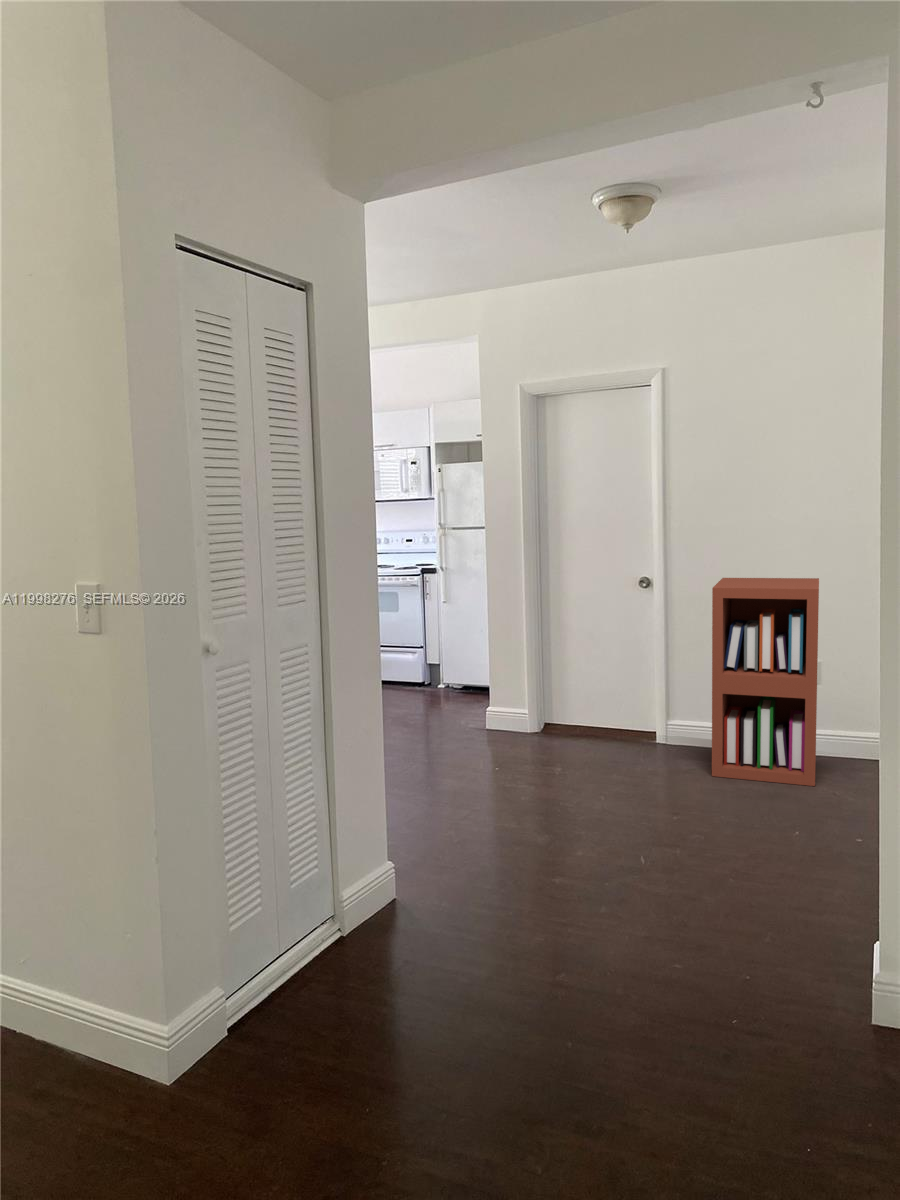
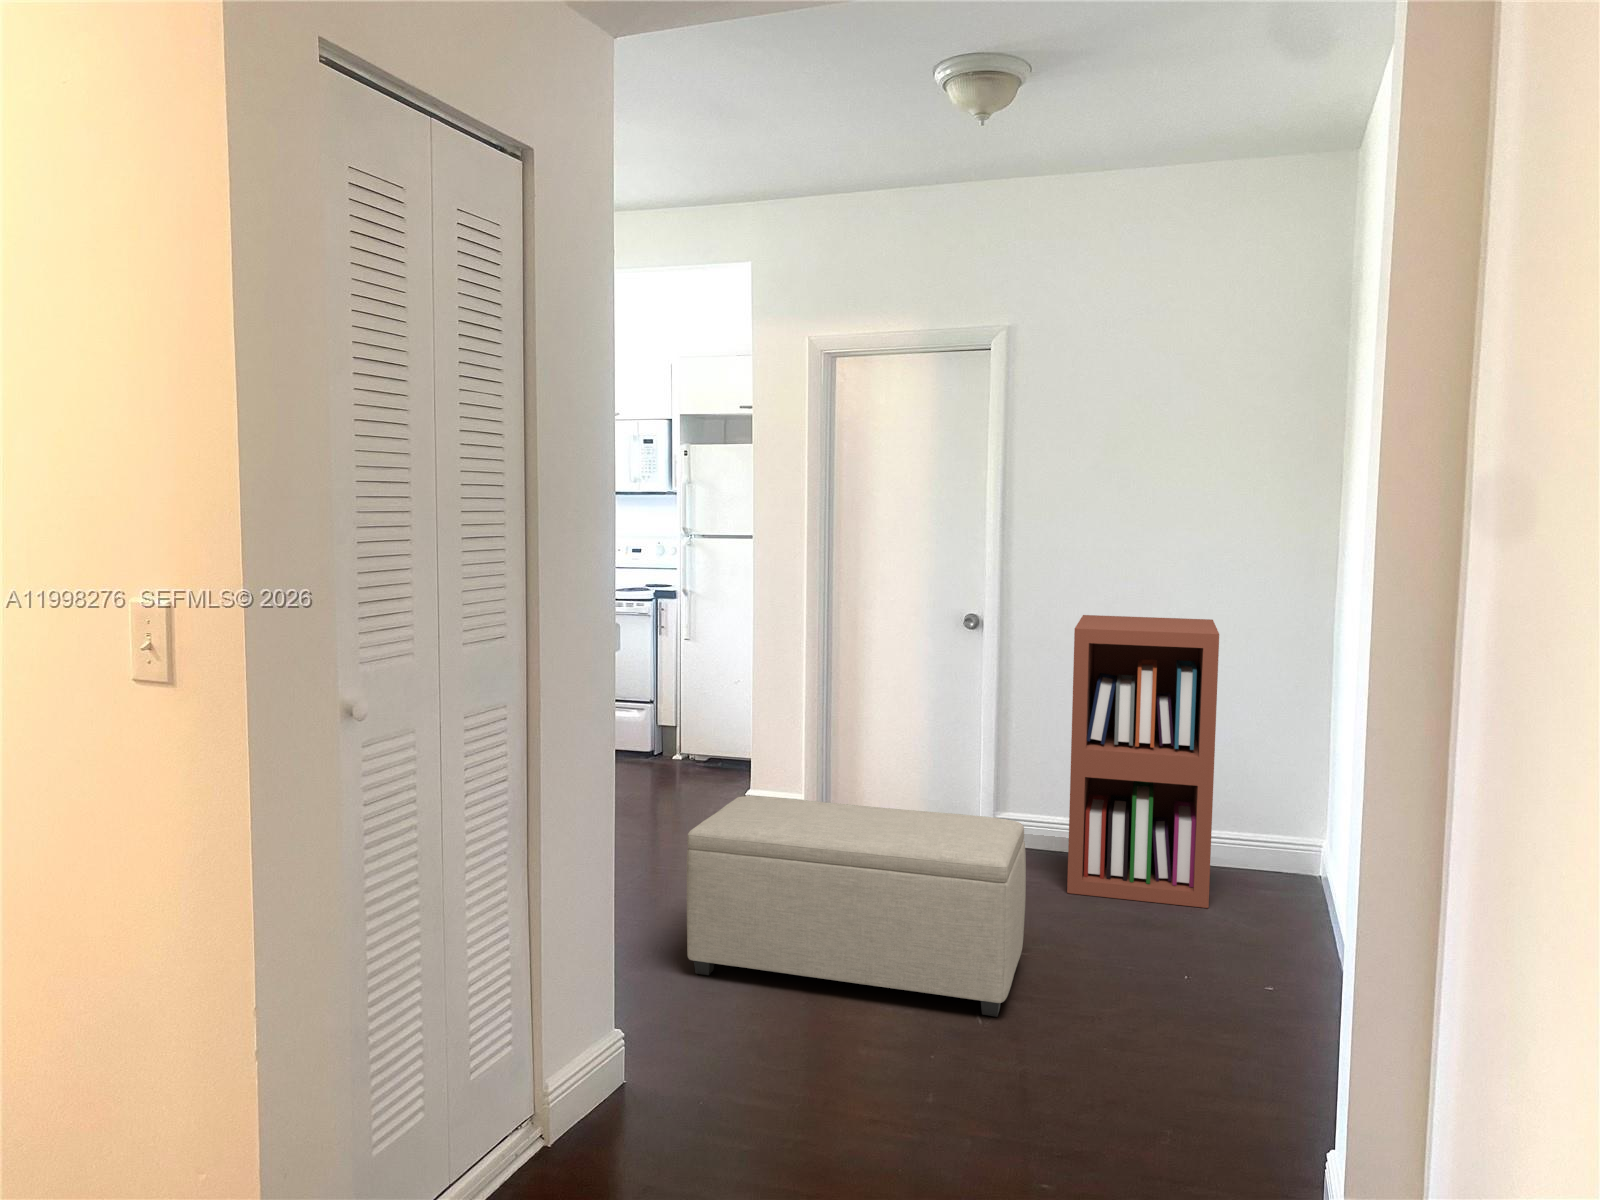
ottoman: none [437,710,674,858] -> present [687,796,1026,1017]

